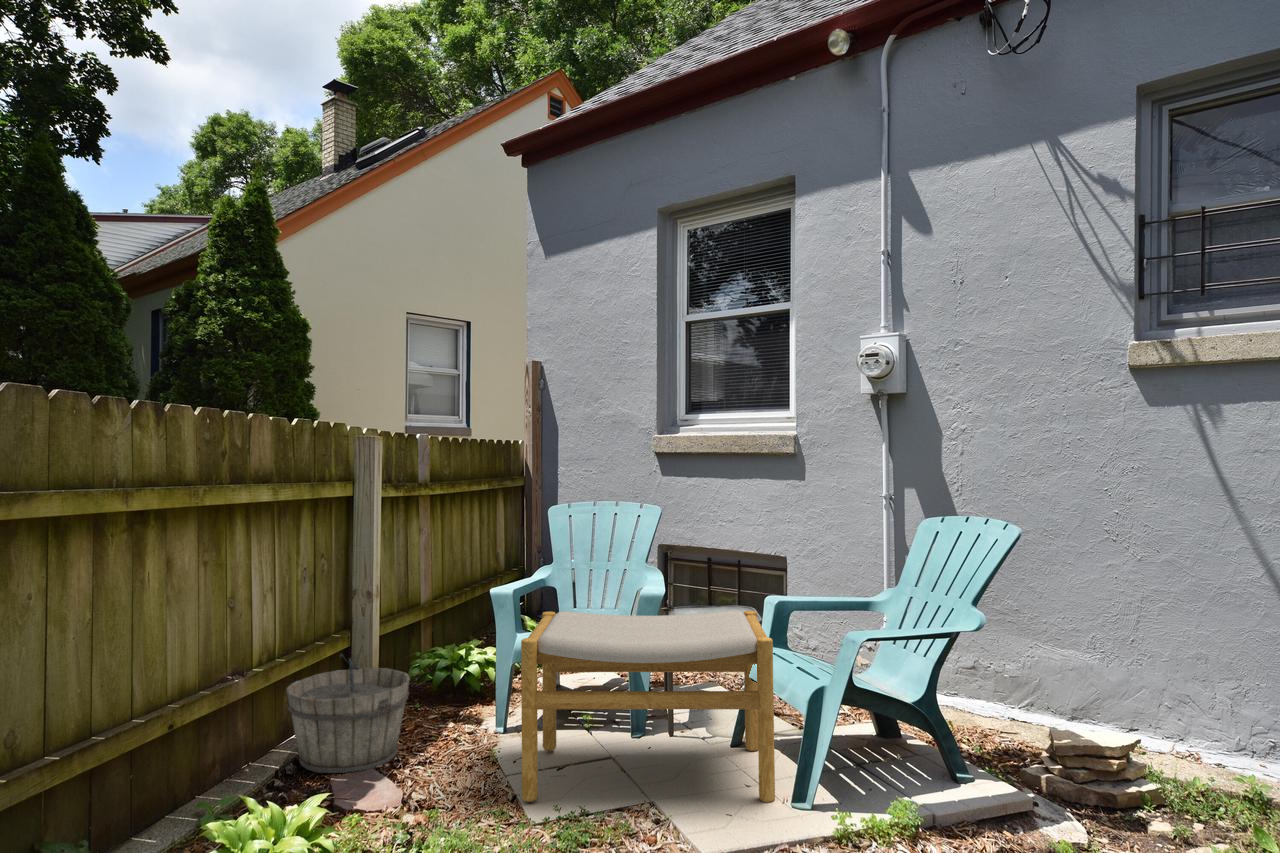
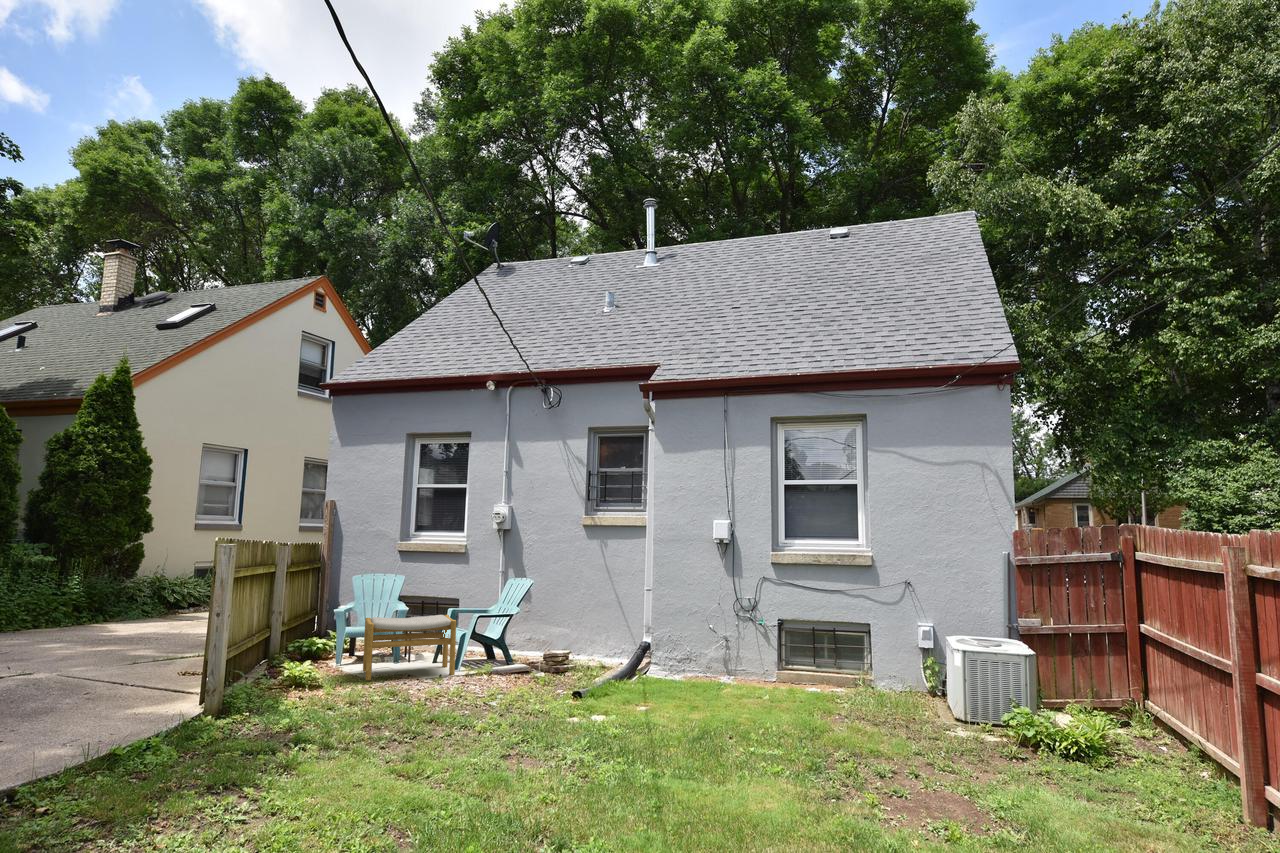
wooden bucket: present [286,655,410,773] -> none [257,638,307,683]

